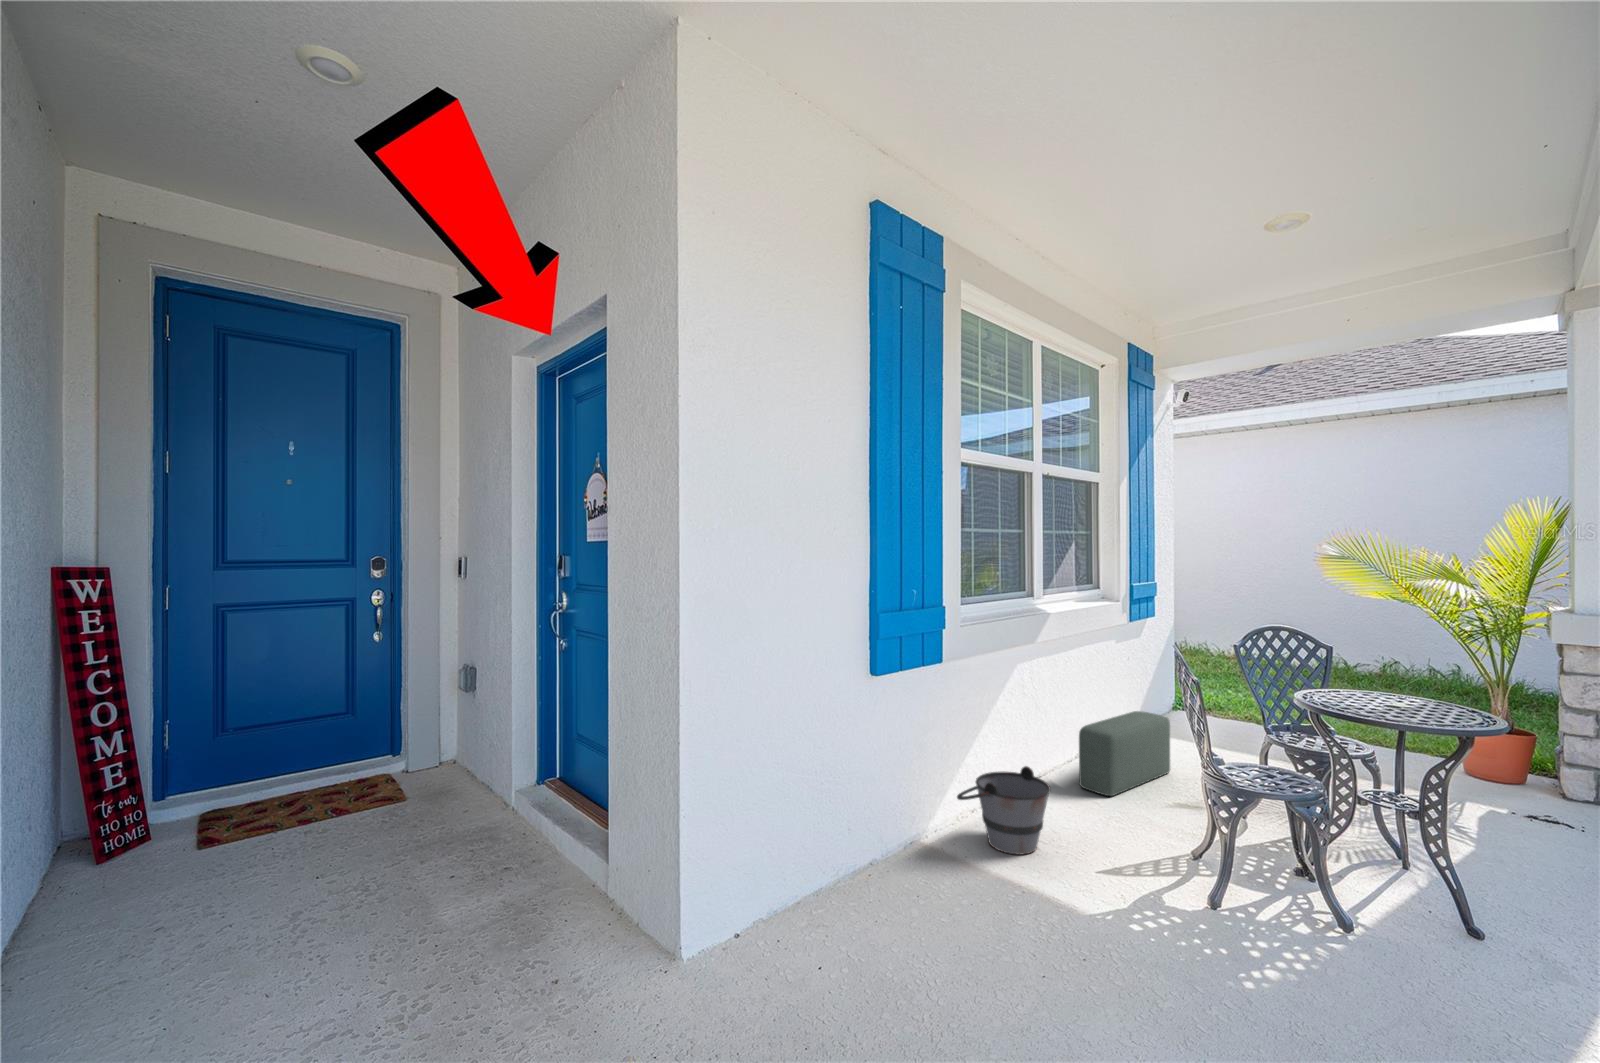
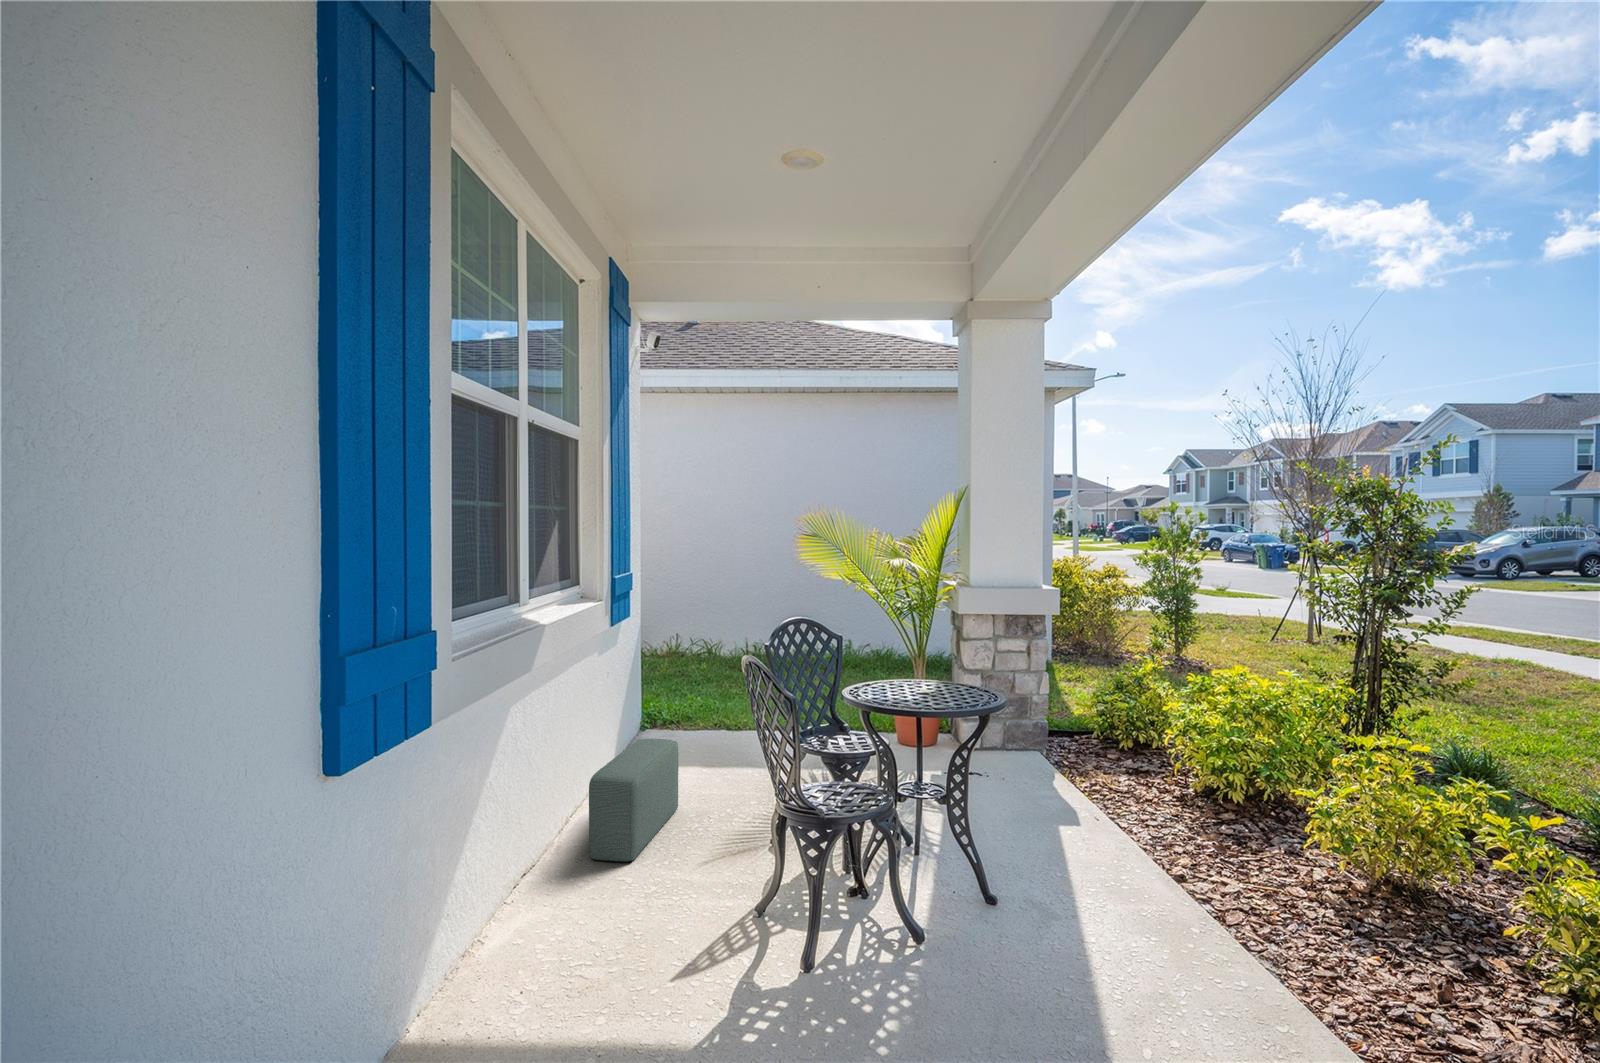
bucket: present [957,766,1051,854] -> none [455,856,601,998]

